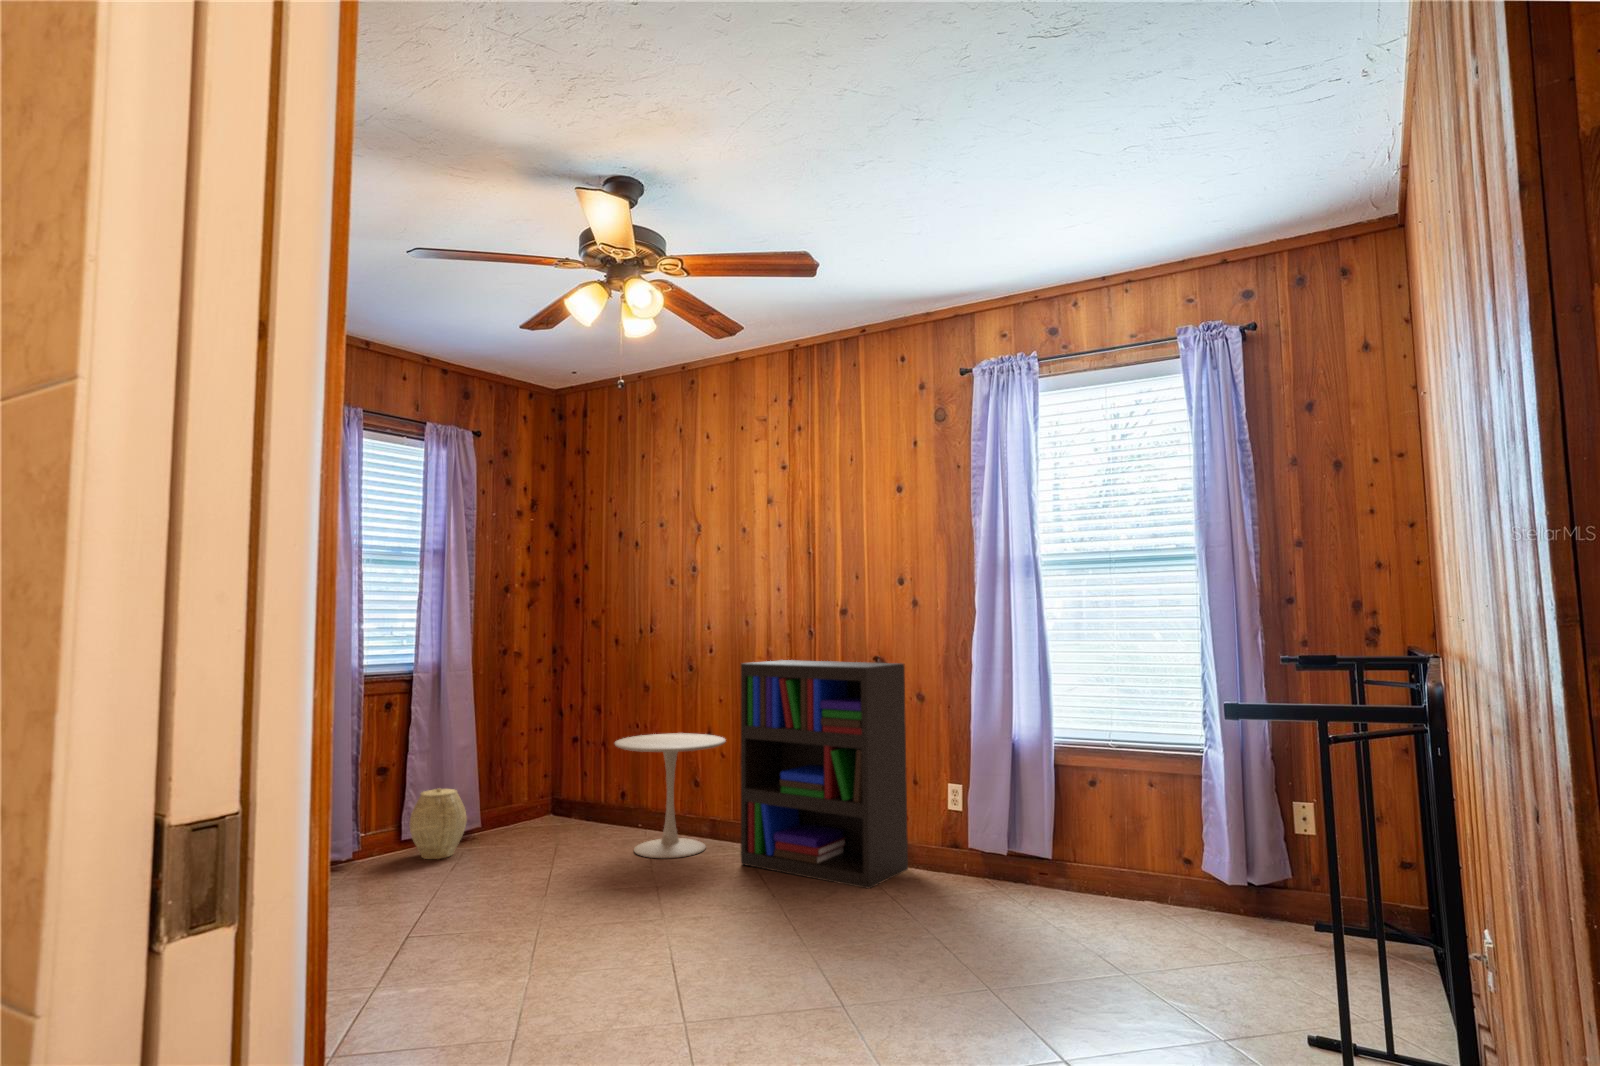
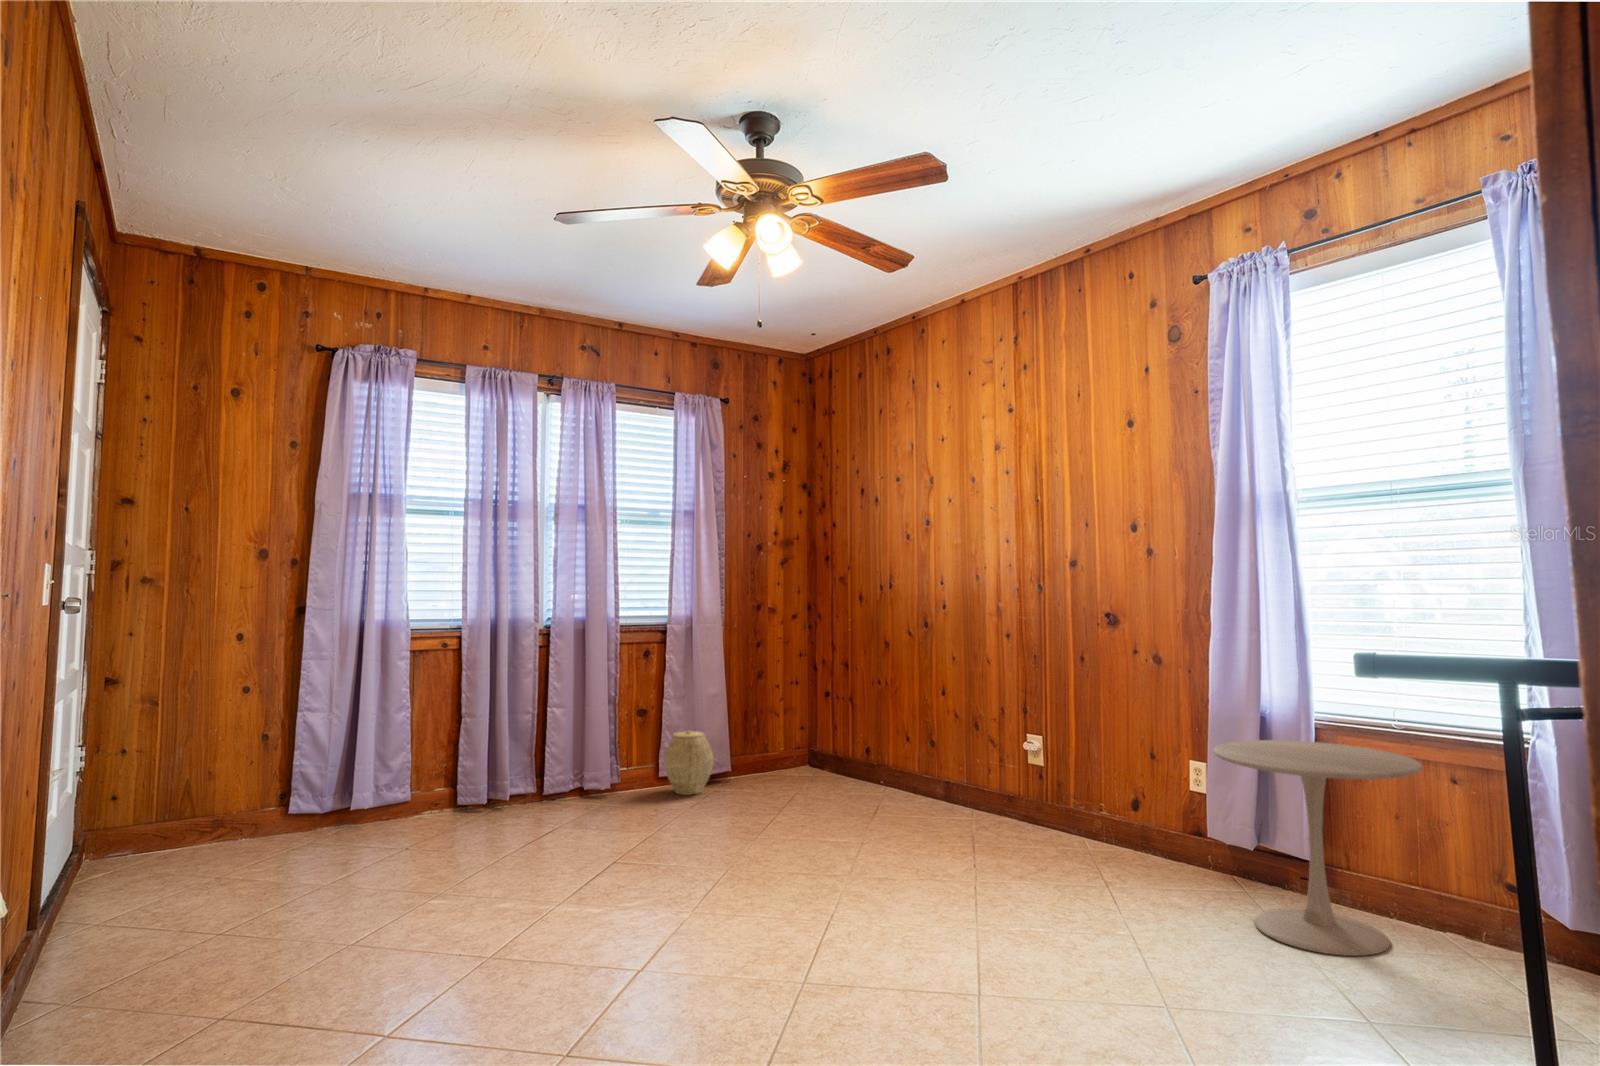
bookshelf: present [741,660,908,889] -> none [955,618,1142,870]
side table: present [615,733,726,858] -> present [1213,740,1422,956]

